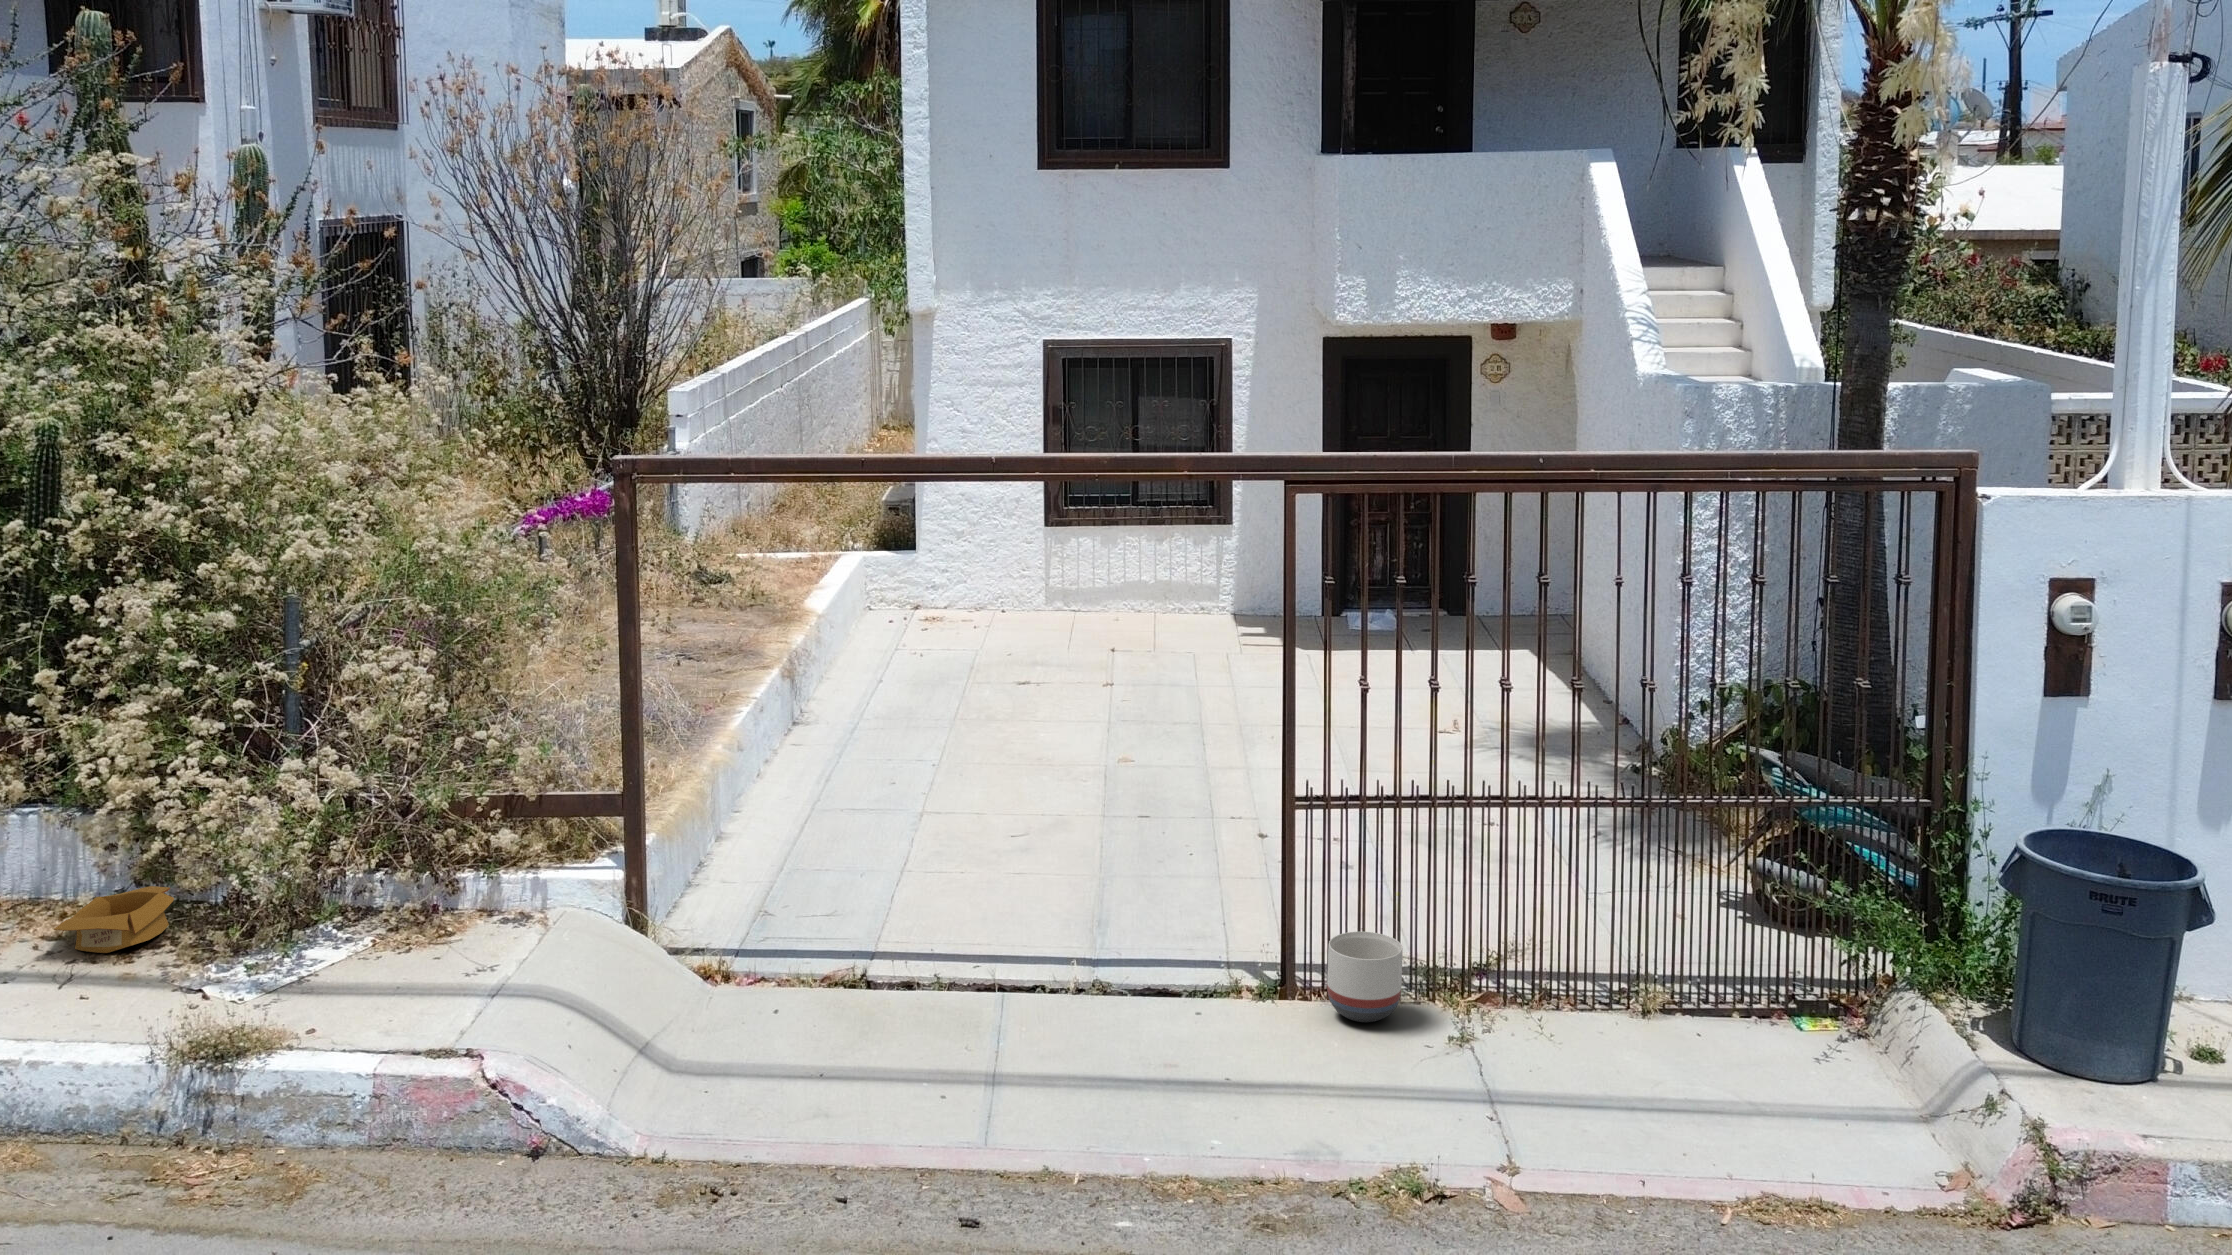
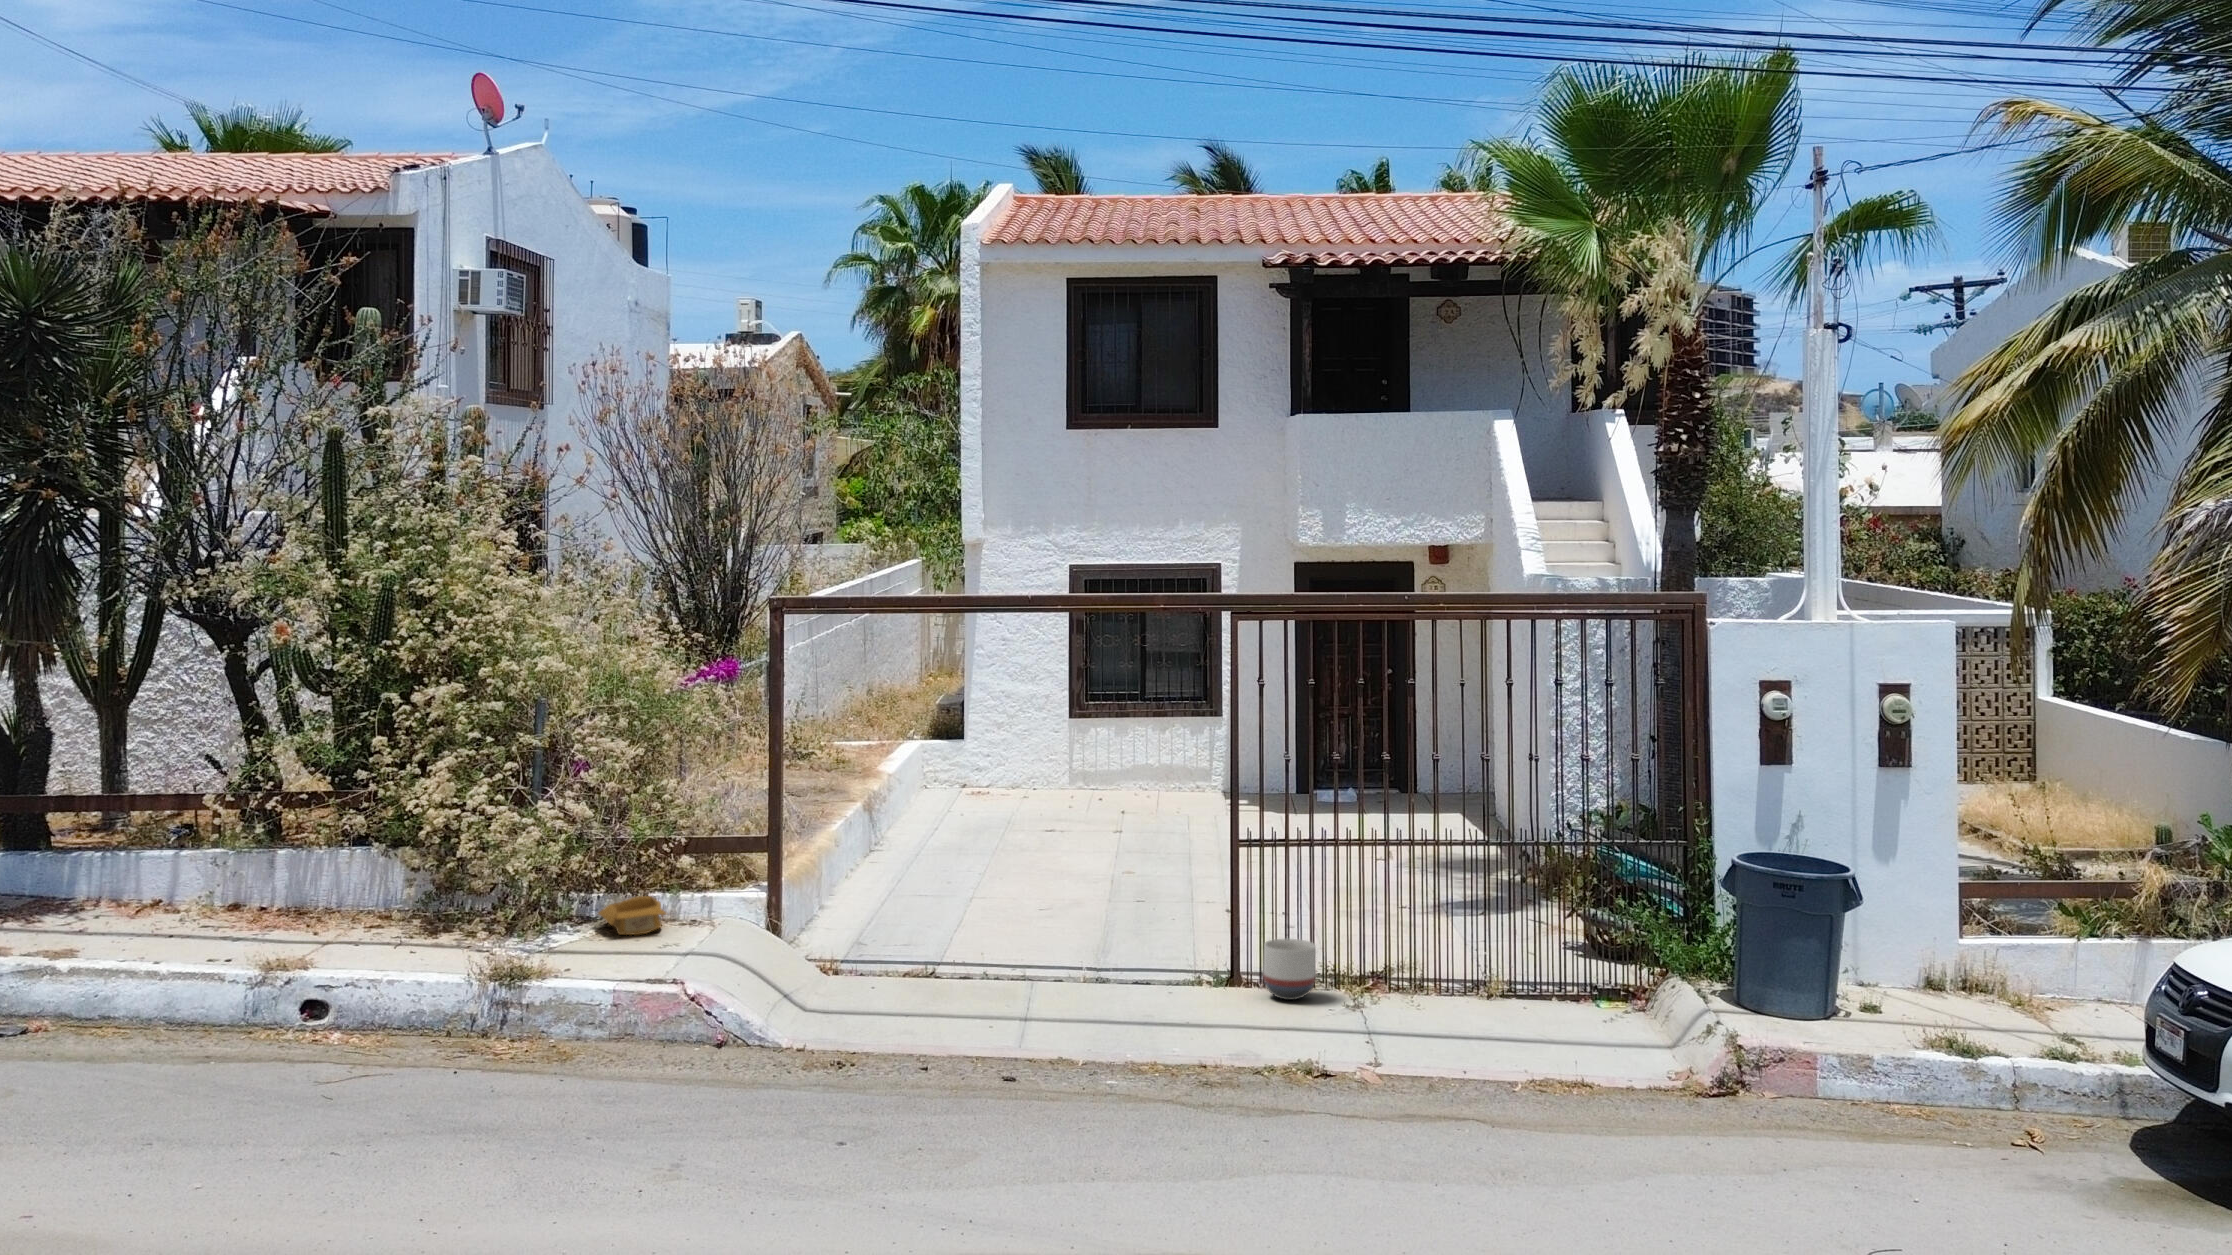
cardboard box: present [54,886,174,953] -> present [598,896,666,935]

